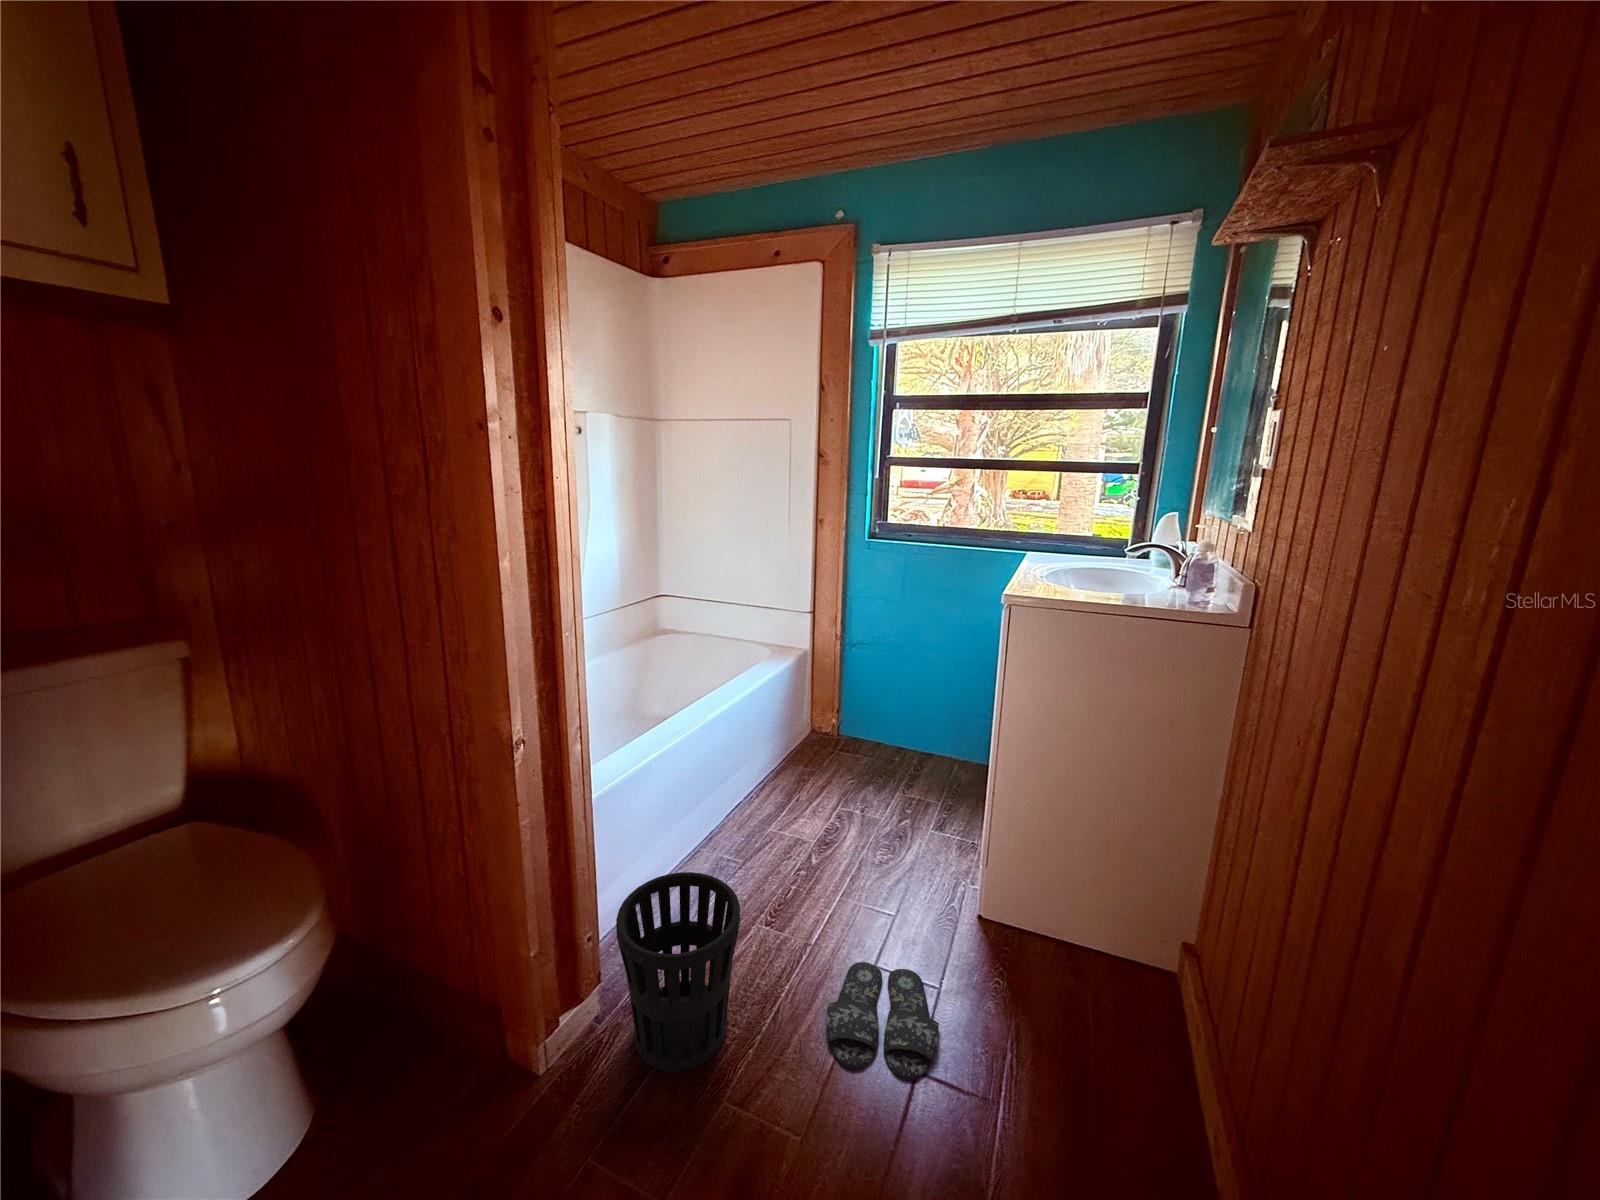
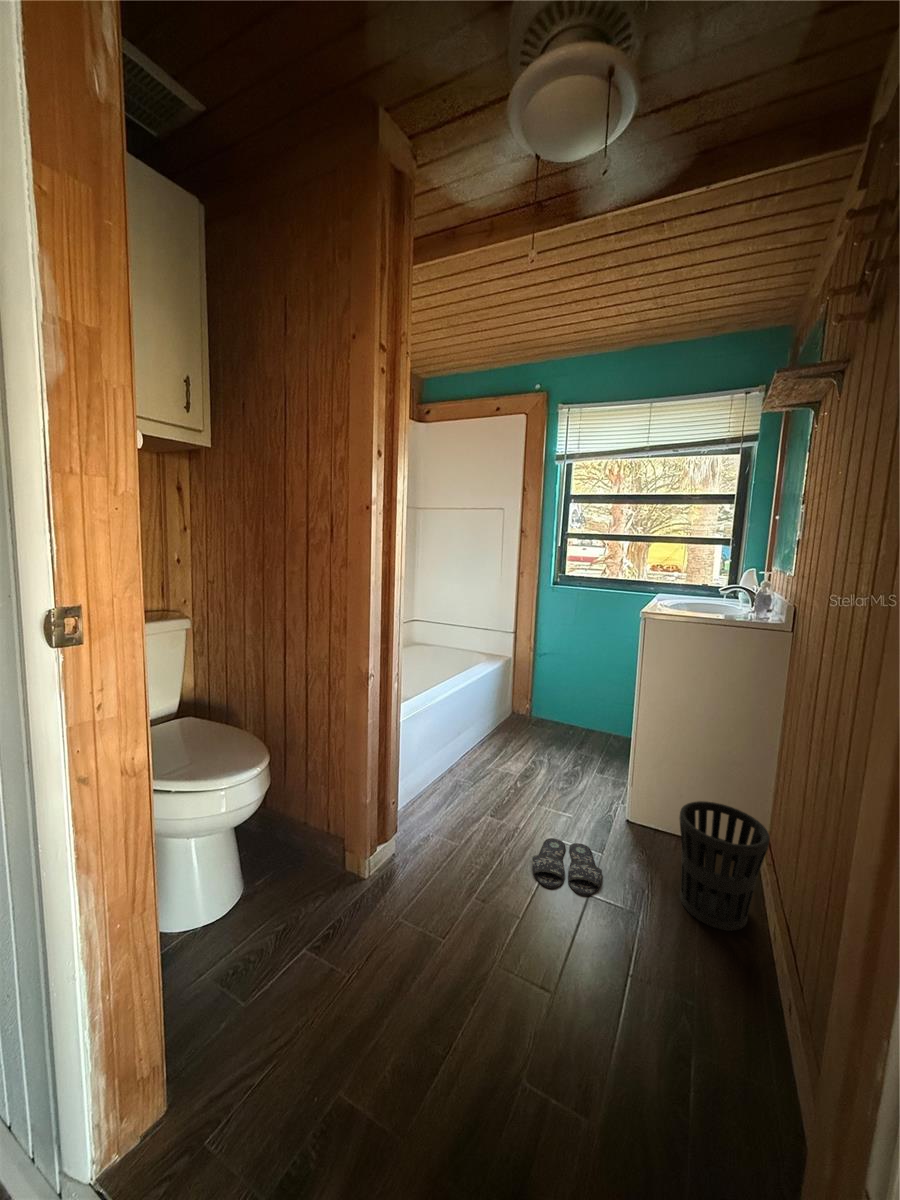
wastebasket: present [616,872,740,1072] -> present [679,801,770,931]

